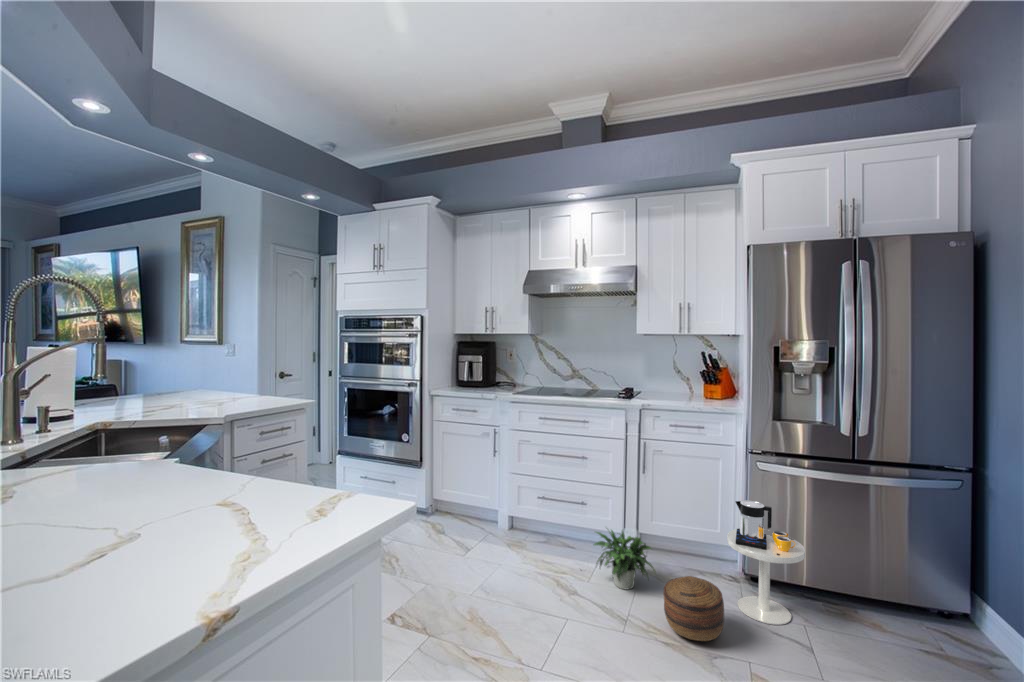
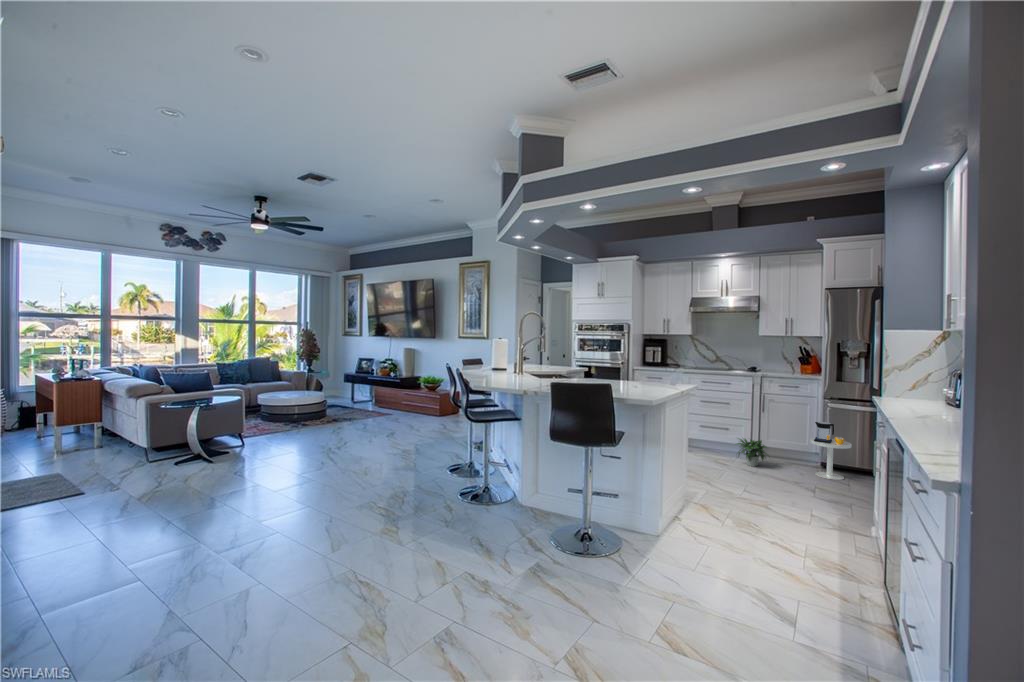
basket: present [663,576,724,641] -> none [775,453,806,480]

